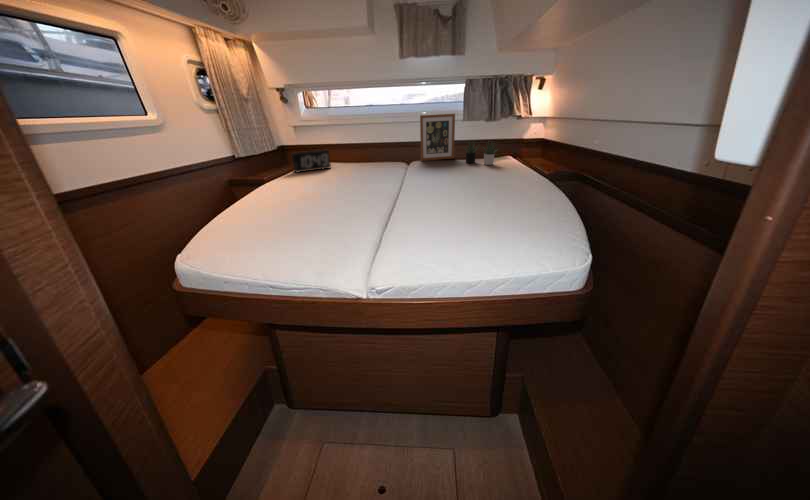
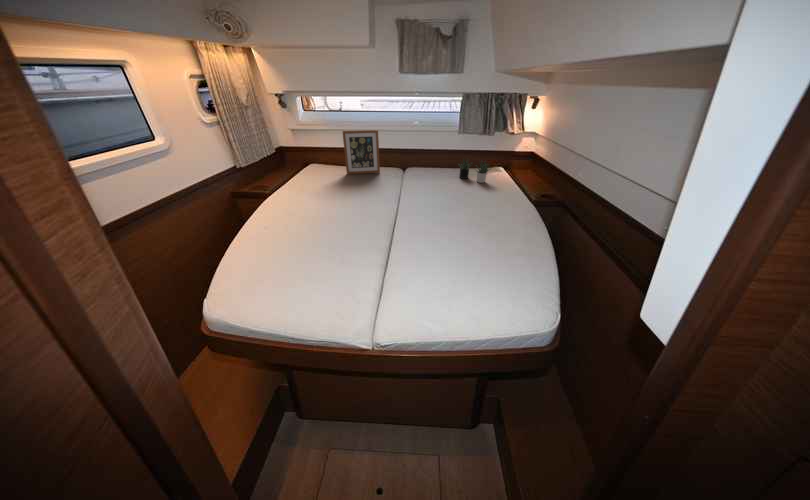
picture frame: present [420,114,455,161] -> present [343,130,380,174]
alarm clock: present [292,150,331,173] -> none [291,160,330,184]

